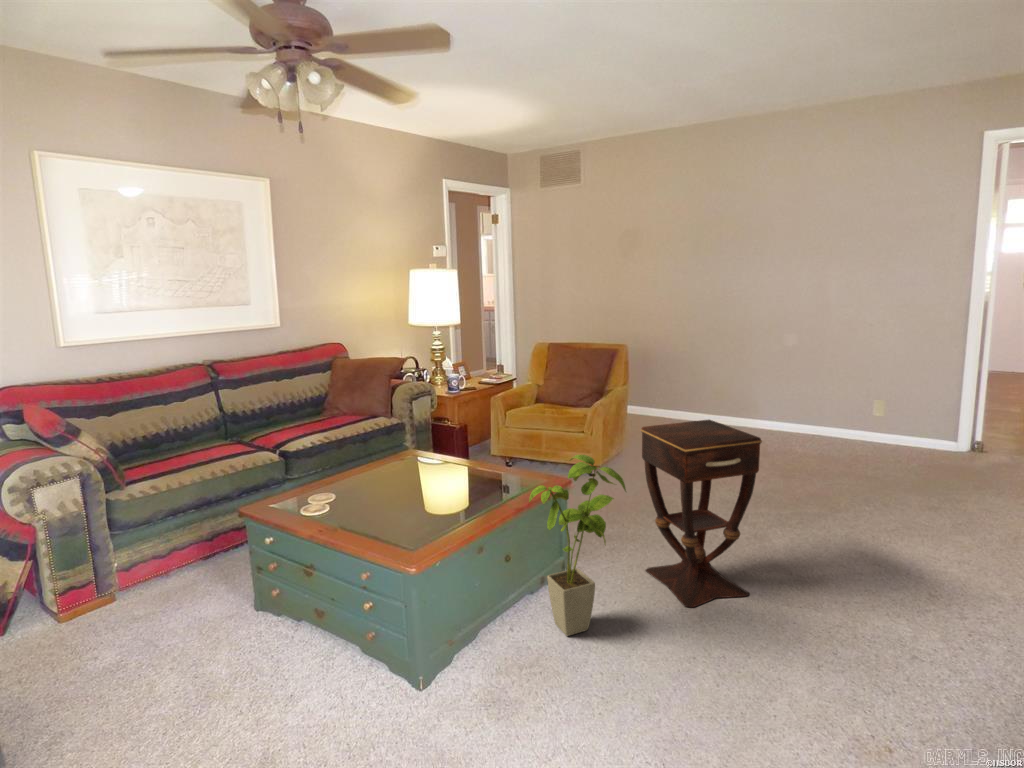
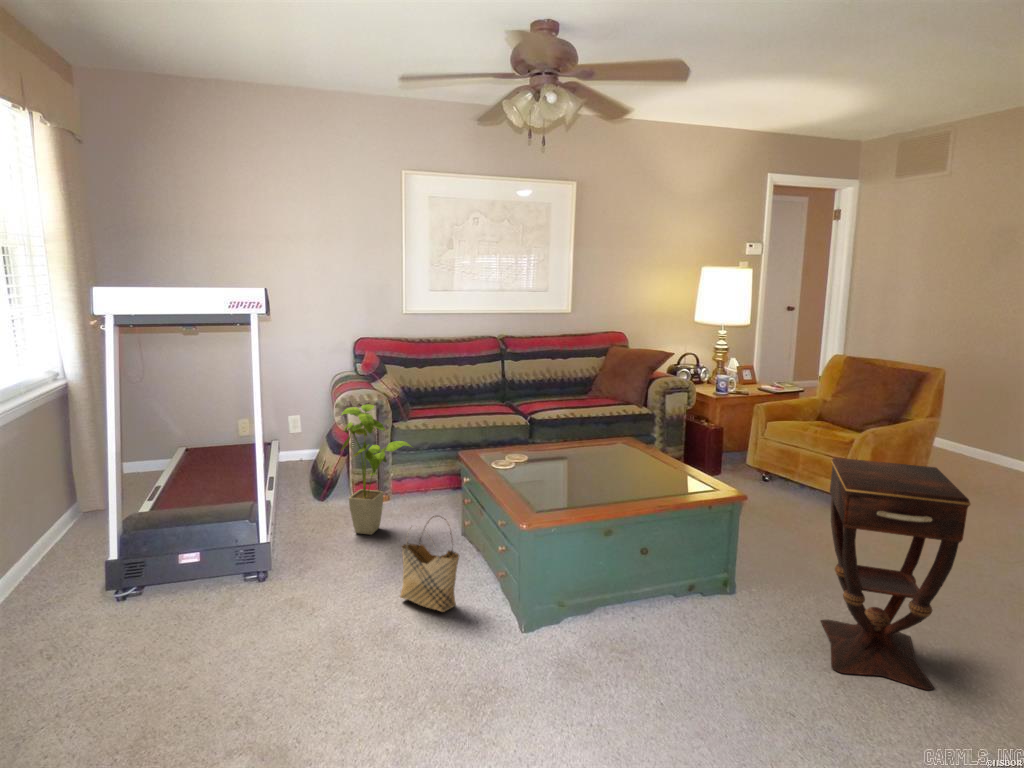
house plant: present [529,455,626,636] -> present [341,404,412,535]
woven basket: none [232,593,322,718] -> present [400,516,459,612]

